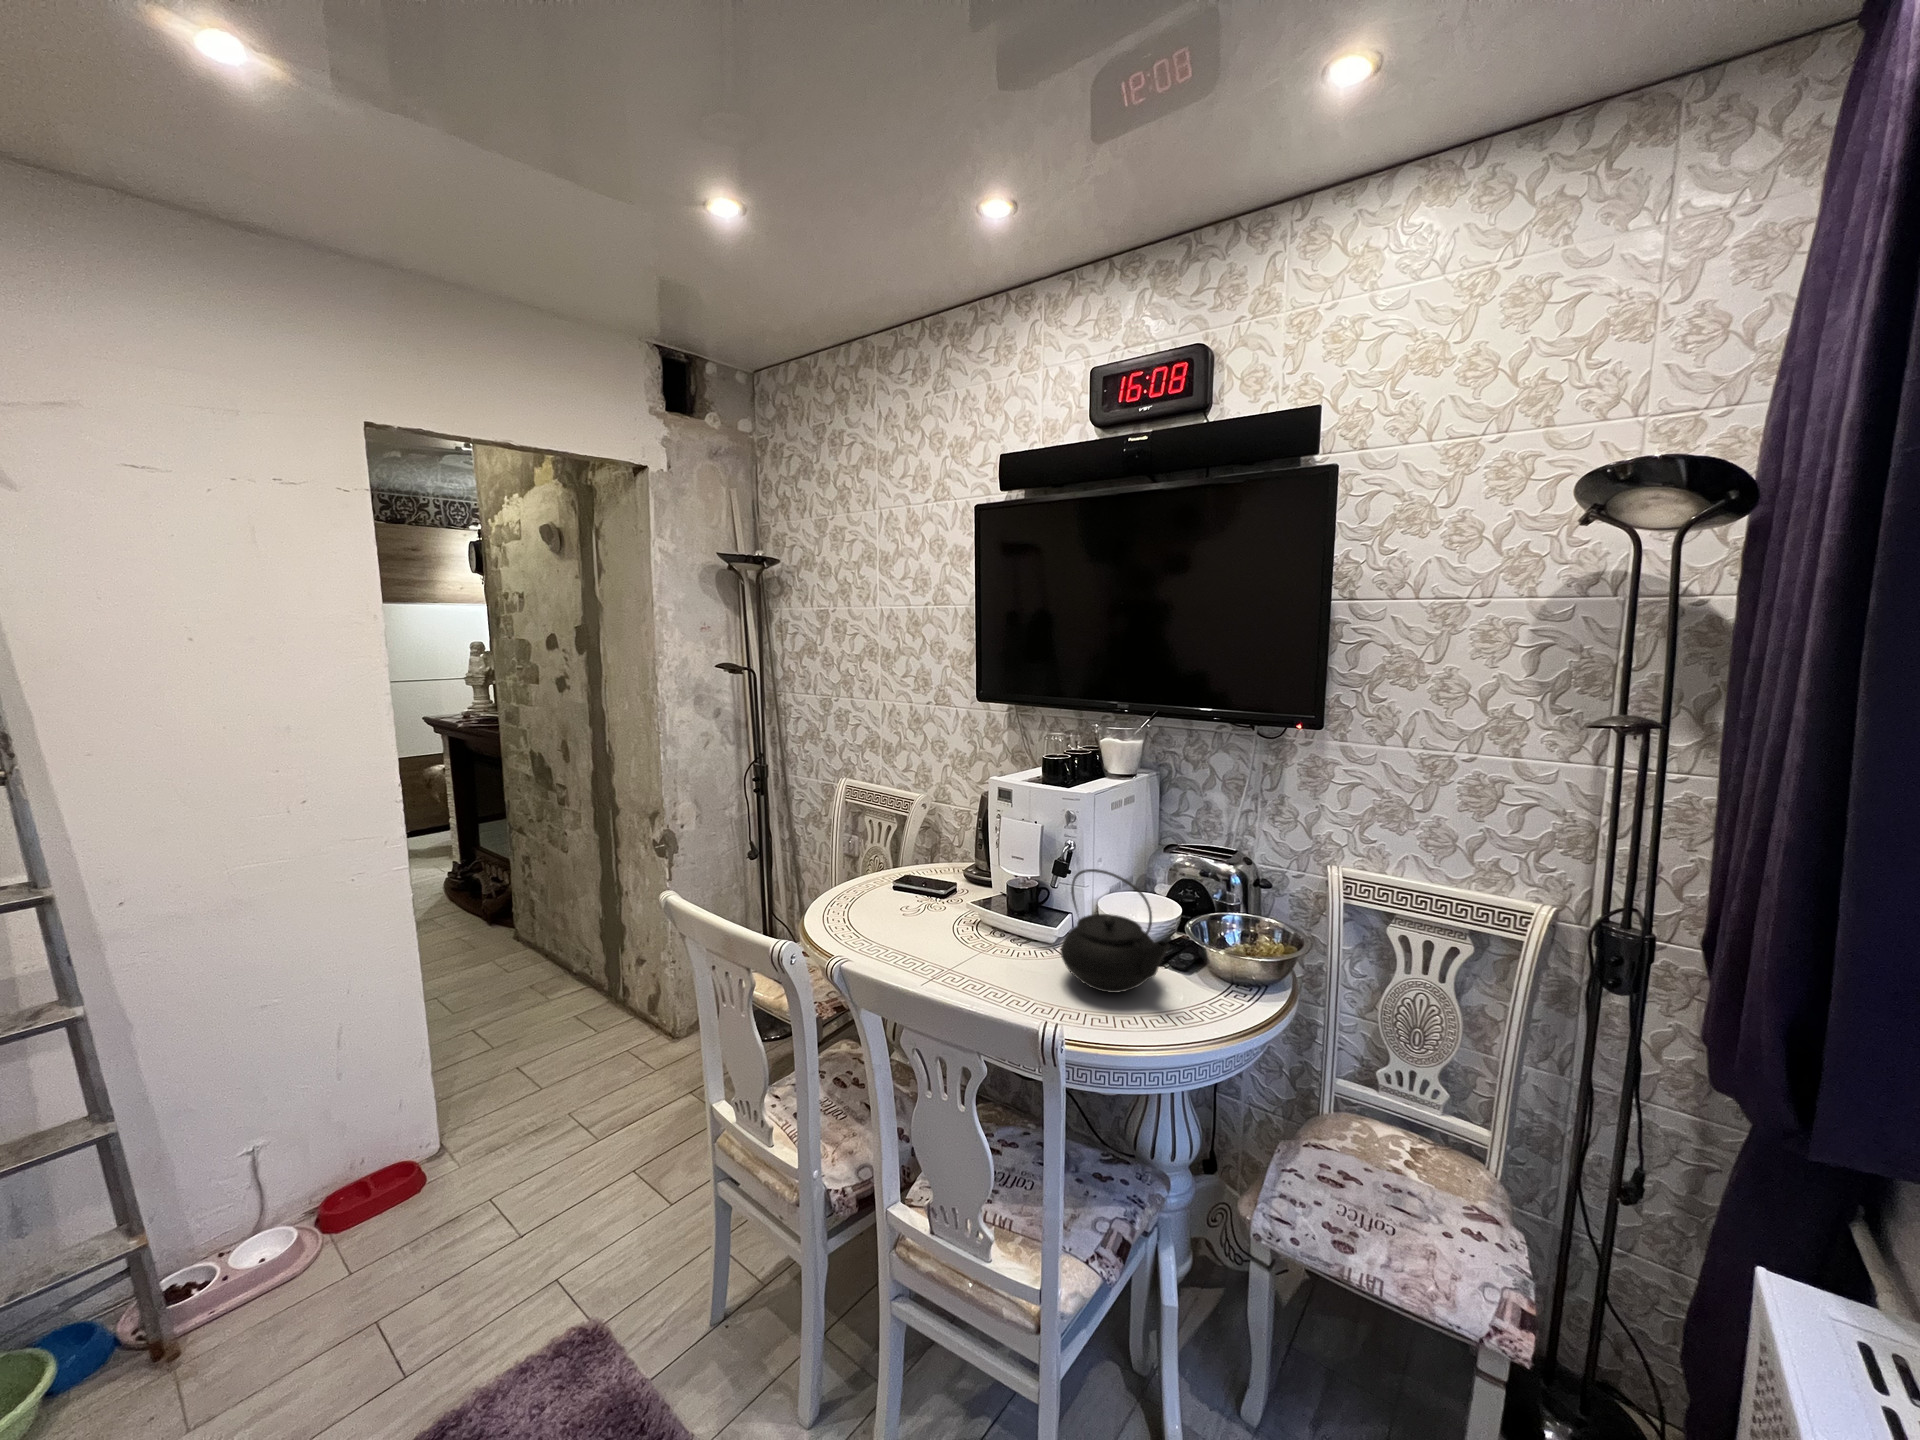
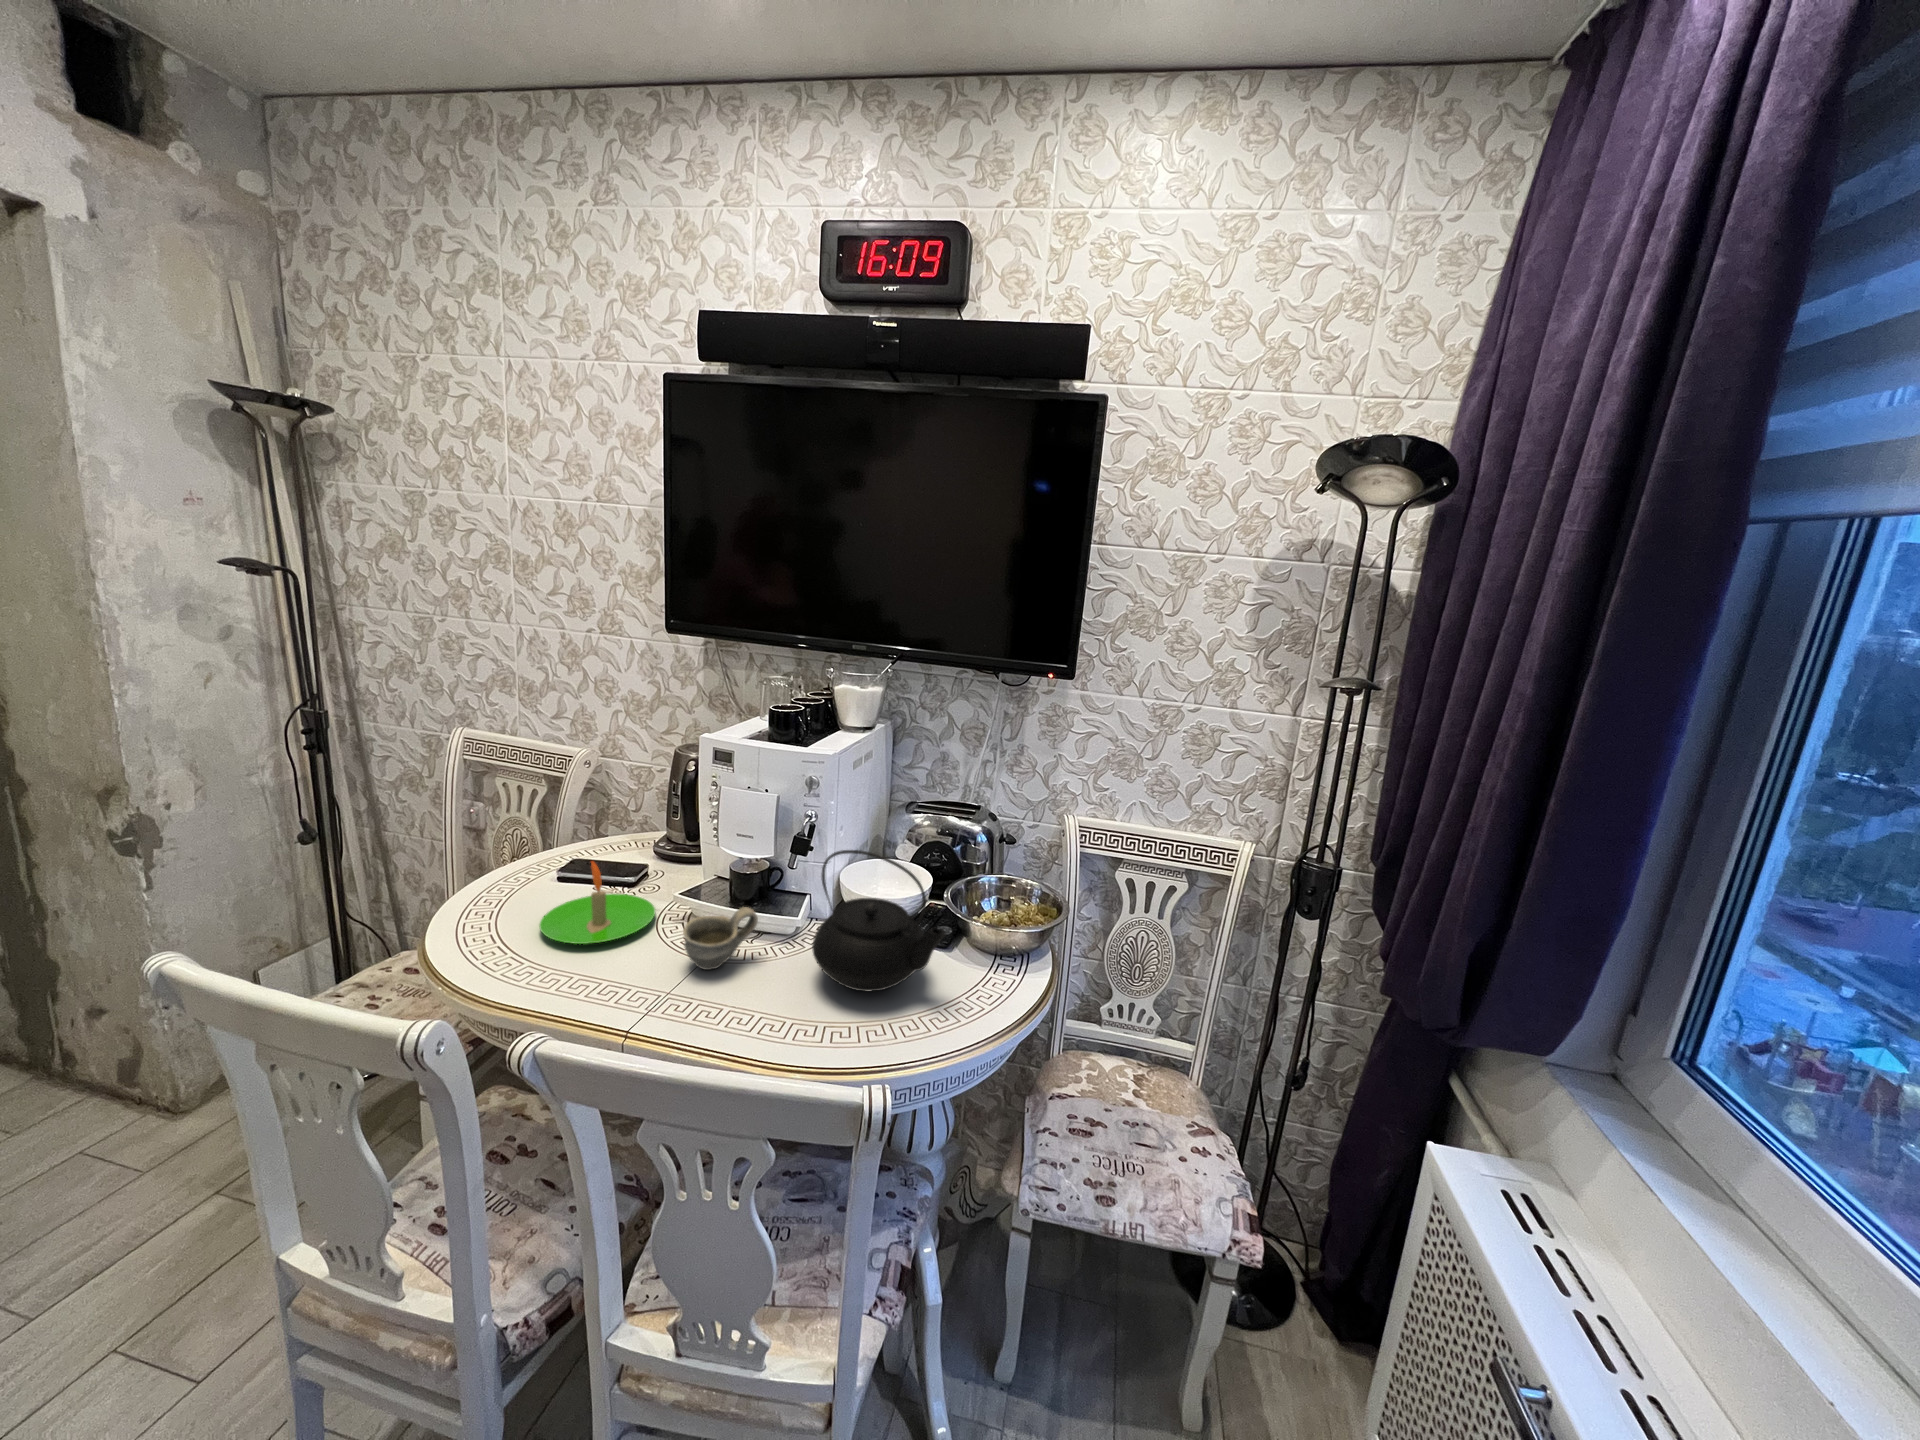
candle: none [874,868,954,929] -> present [539,862,655,944]
cup: none [965,912,1022,959] -> present [683,907,758,970]

